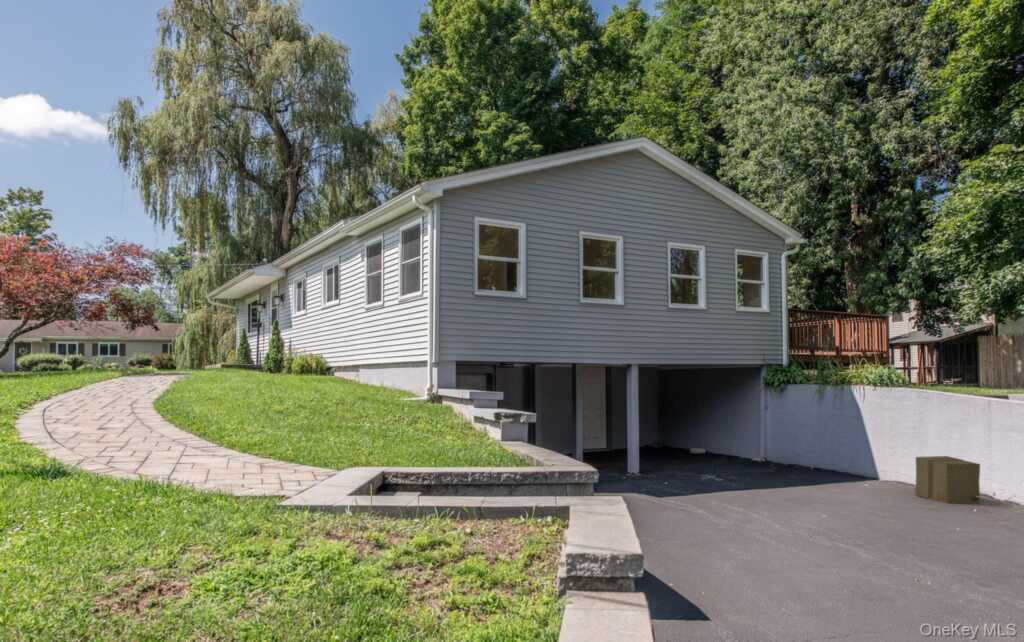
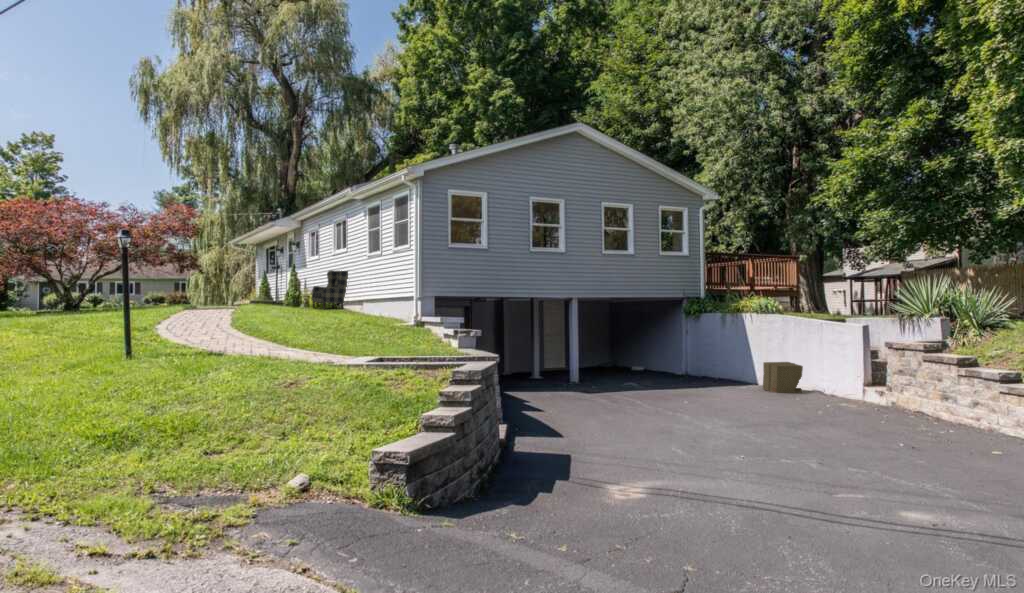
chair: none [291,328,342,377] -> present [312,270,348,309]

